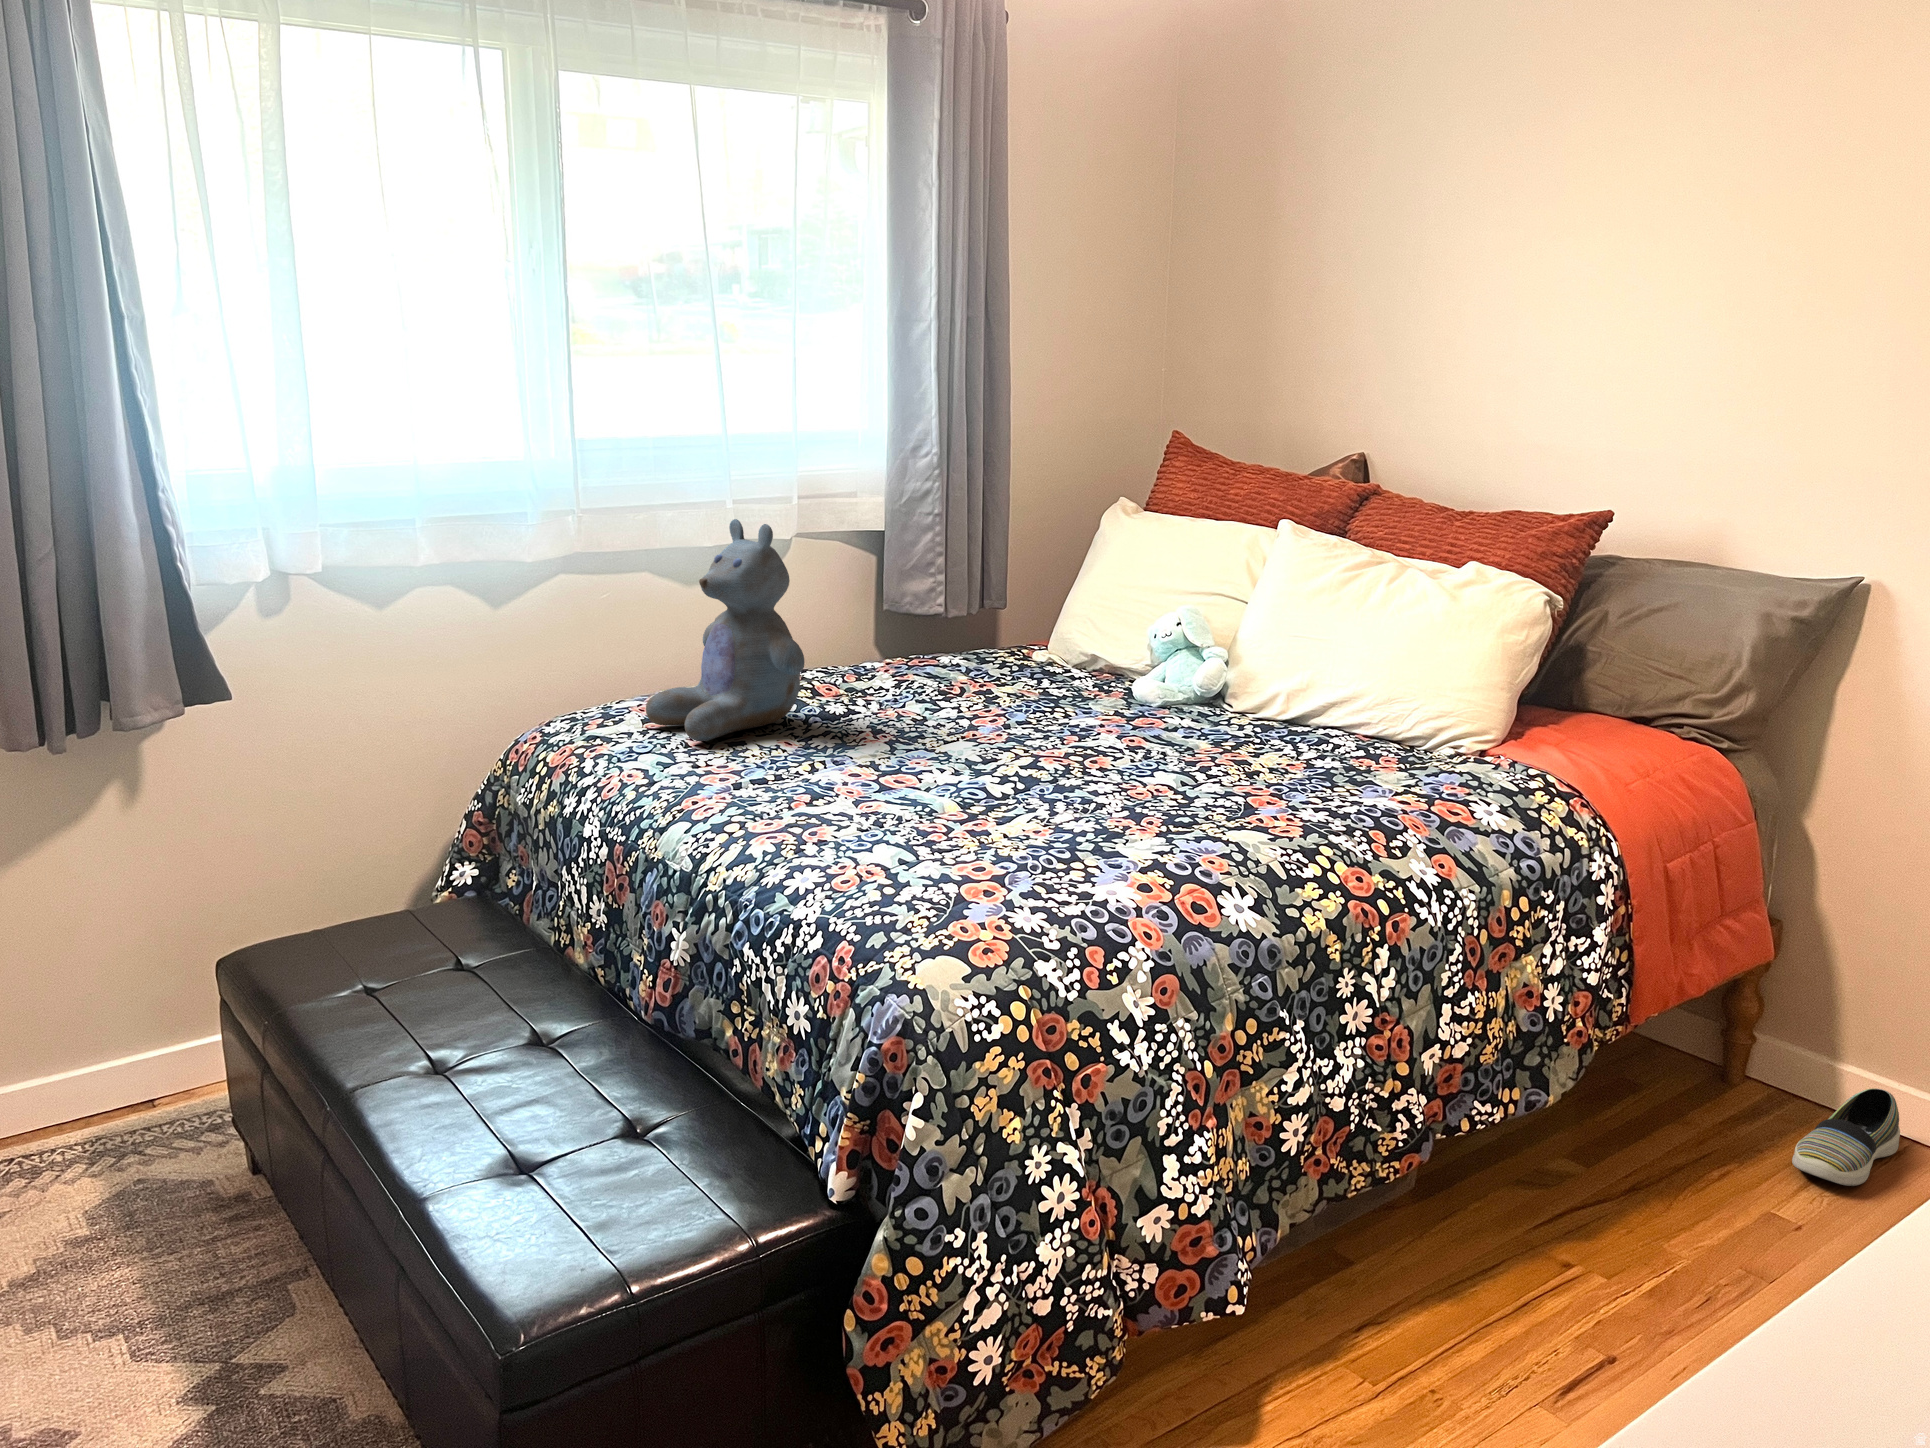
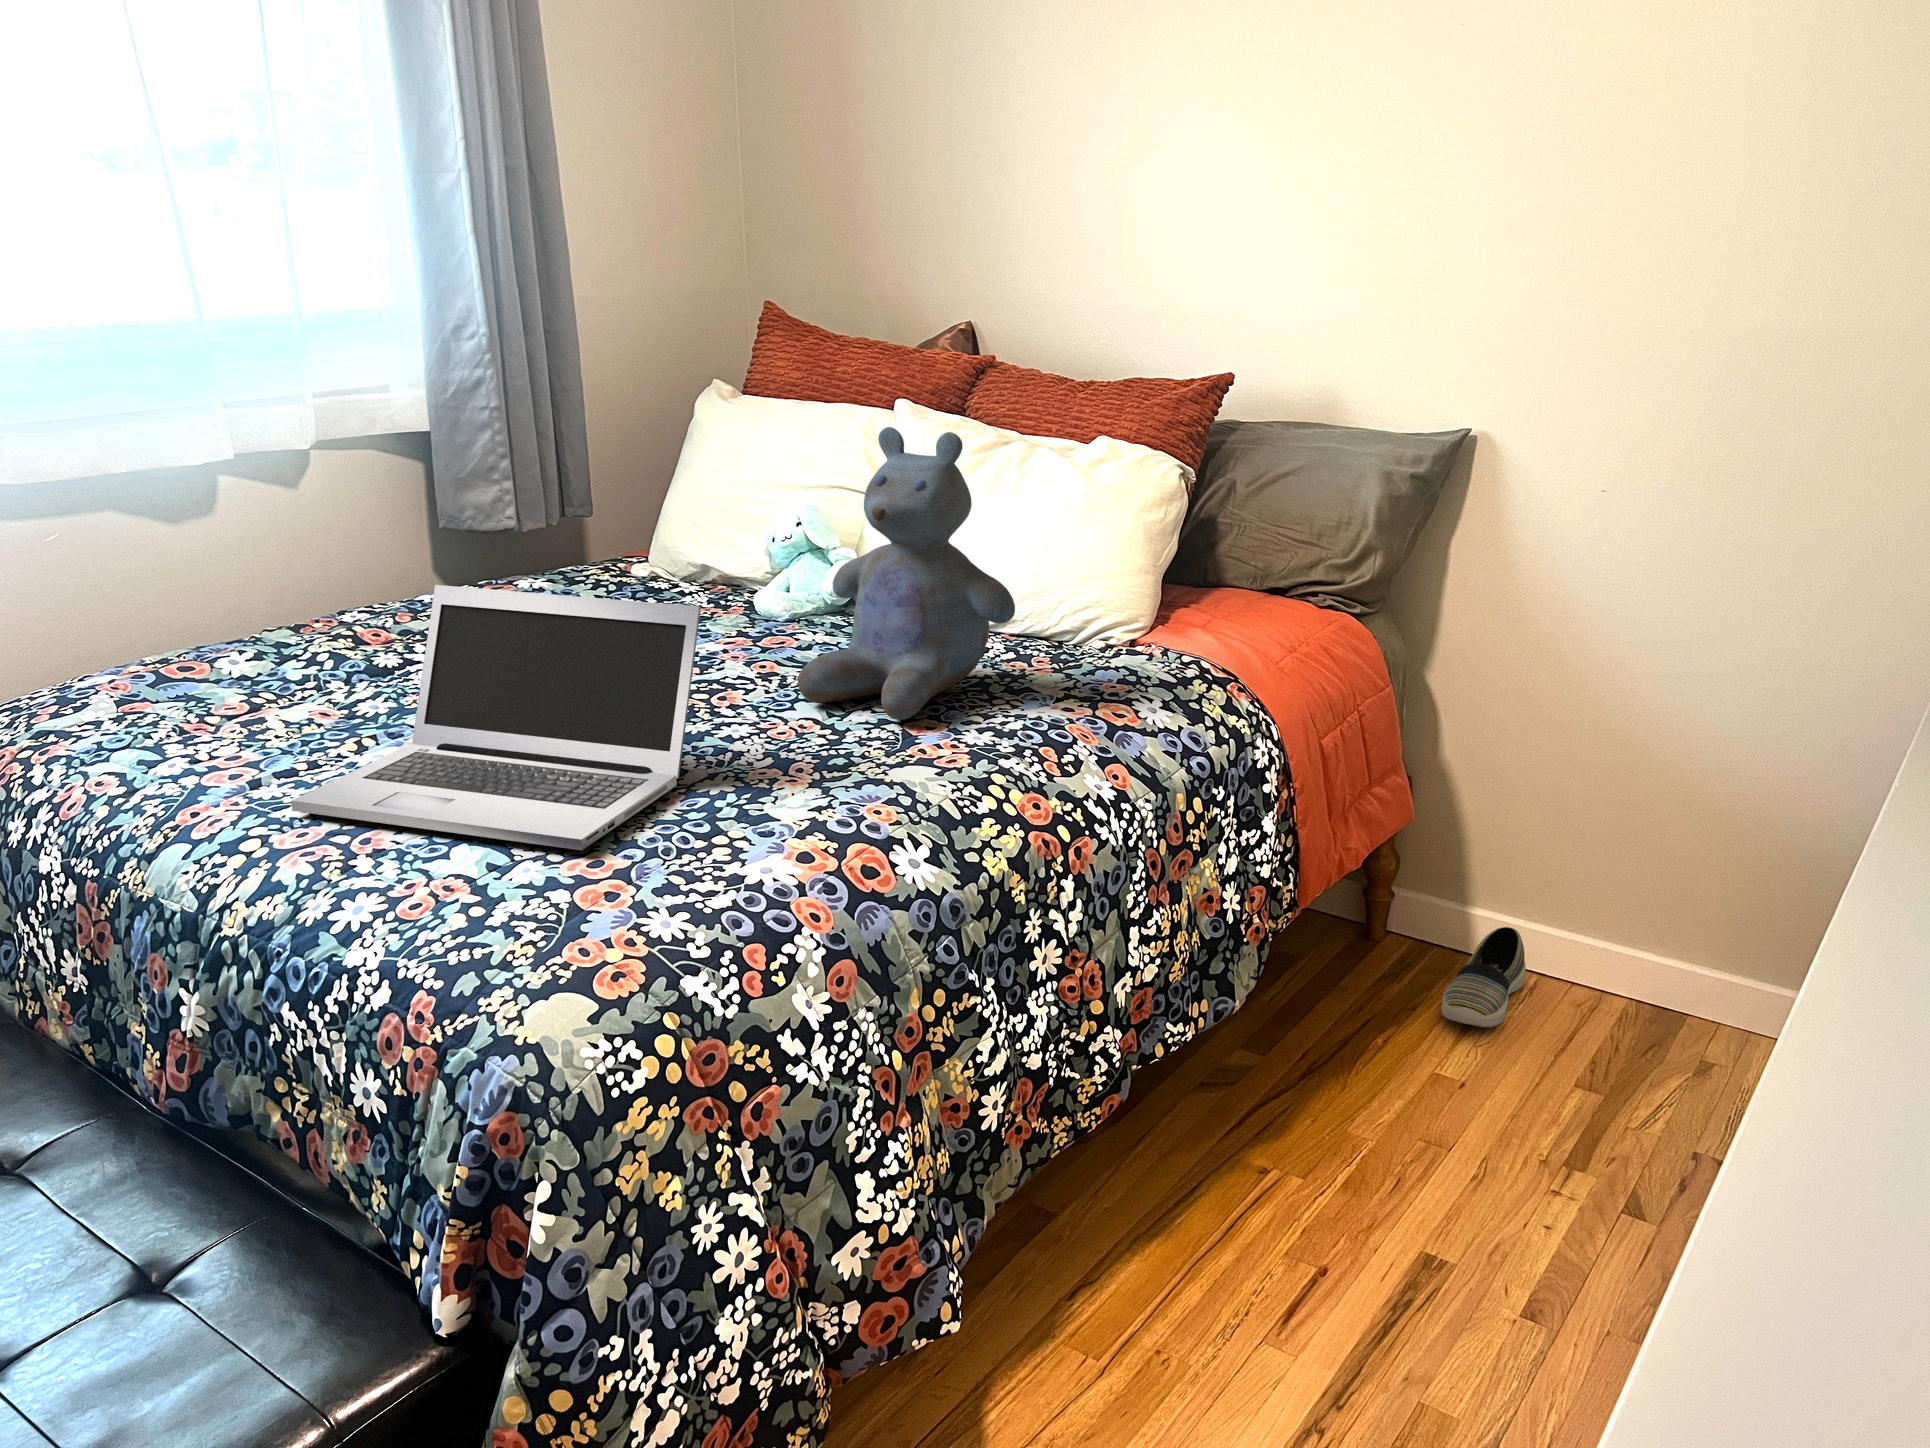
stuffed bear: present [646,519,804,741] -> present [798,427,1015,720]
laptop: none [762,647,1084,860] -> present [291,585,701,850]

